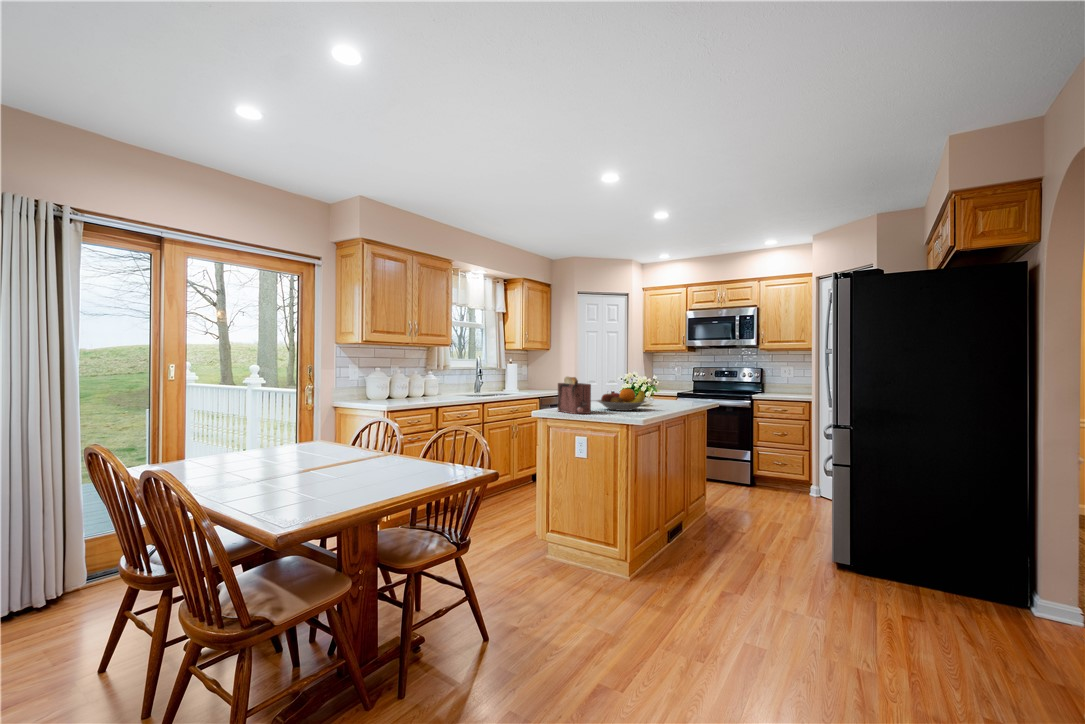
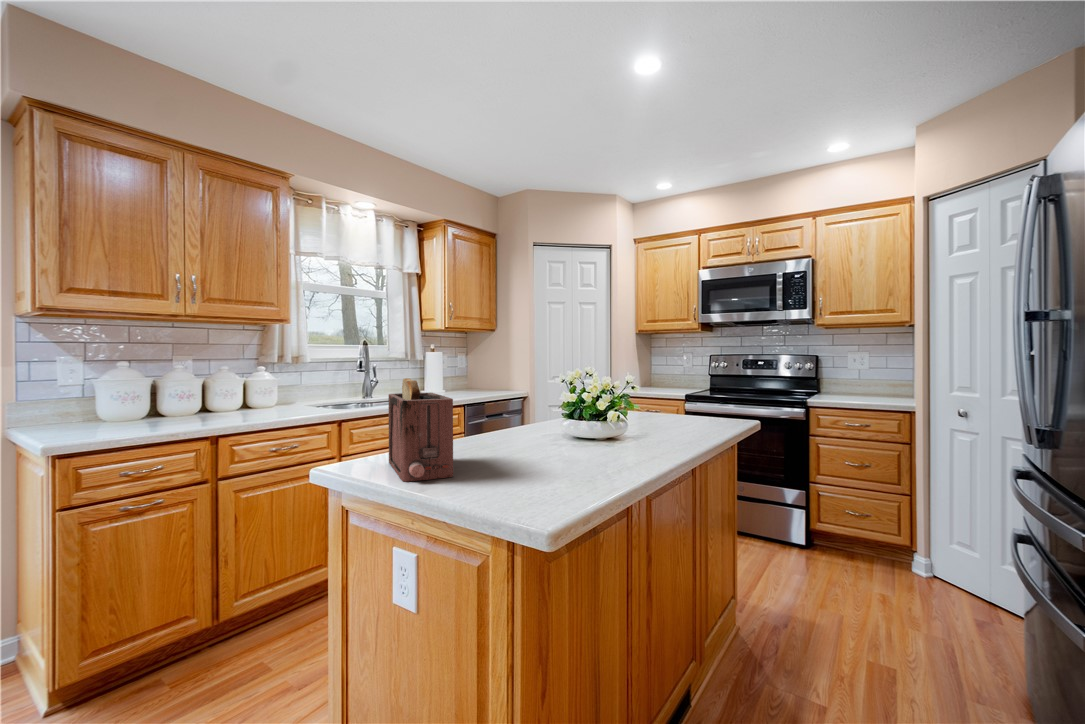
fruit bowl: present [597,389,646,411] -> none [497,404,611,457]

